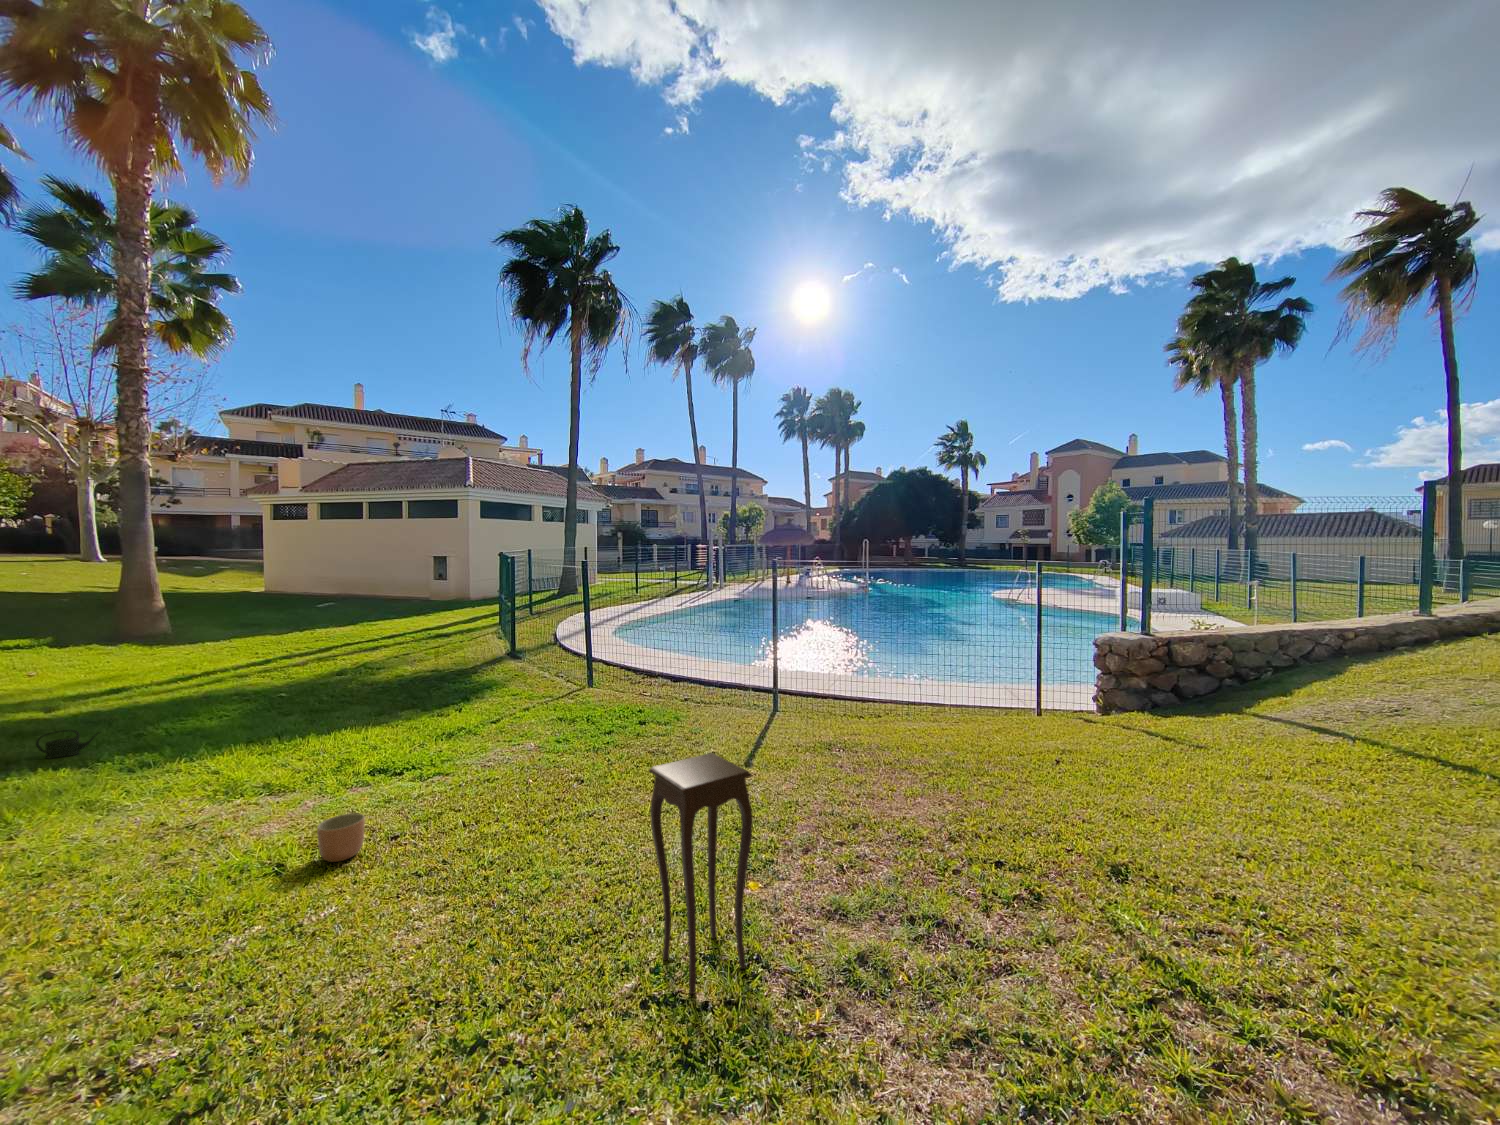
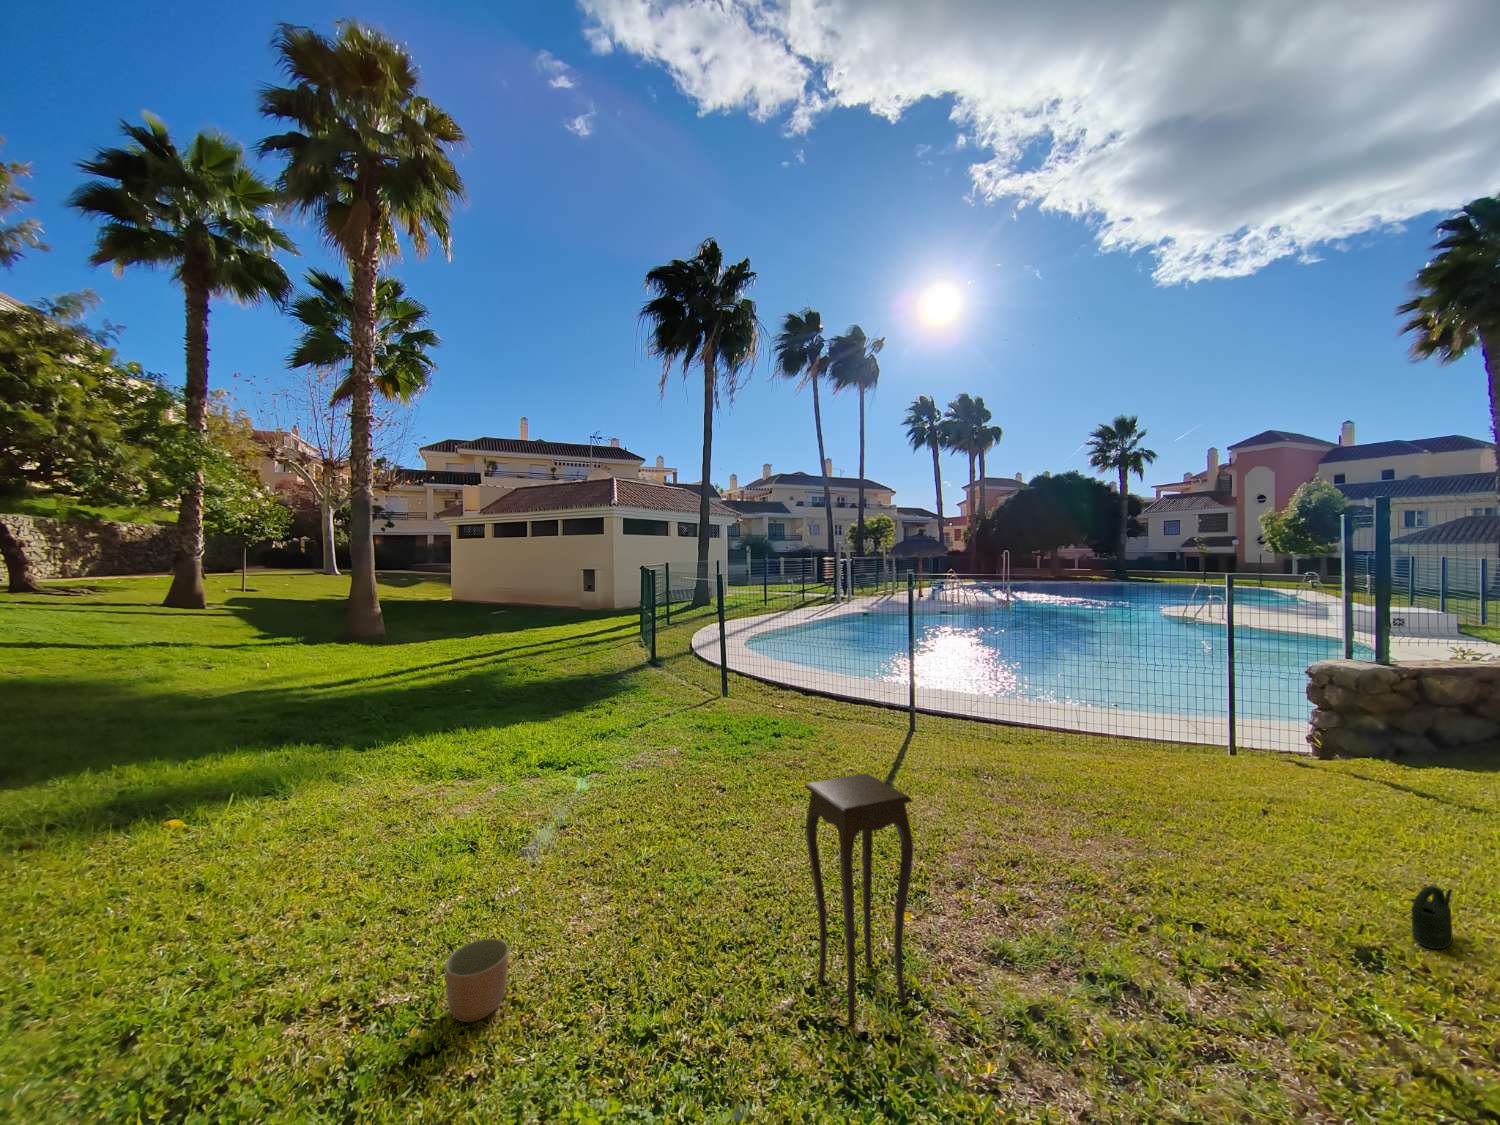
watering can: present [36,730,100,759] -> present [1411,886,1453,949]
planter: present [317,813,365,862] -> present [445,939,508,1022]

